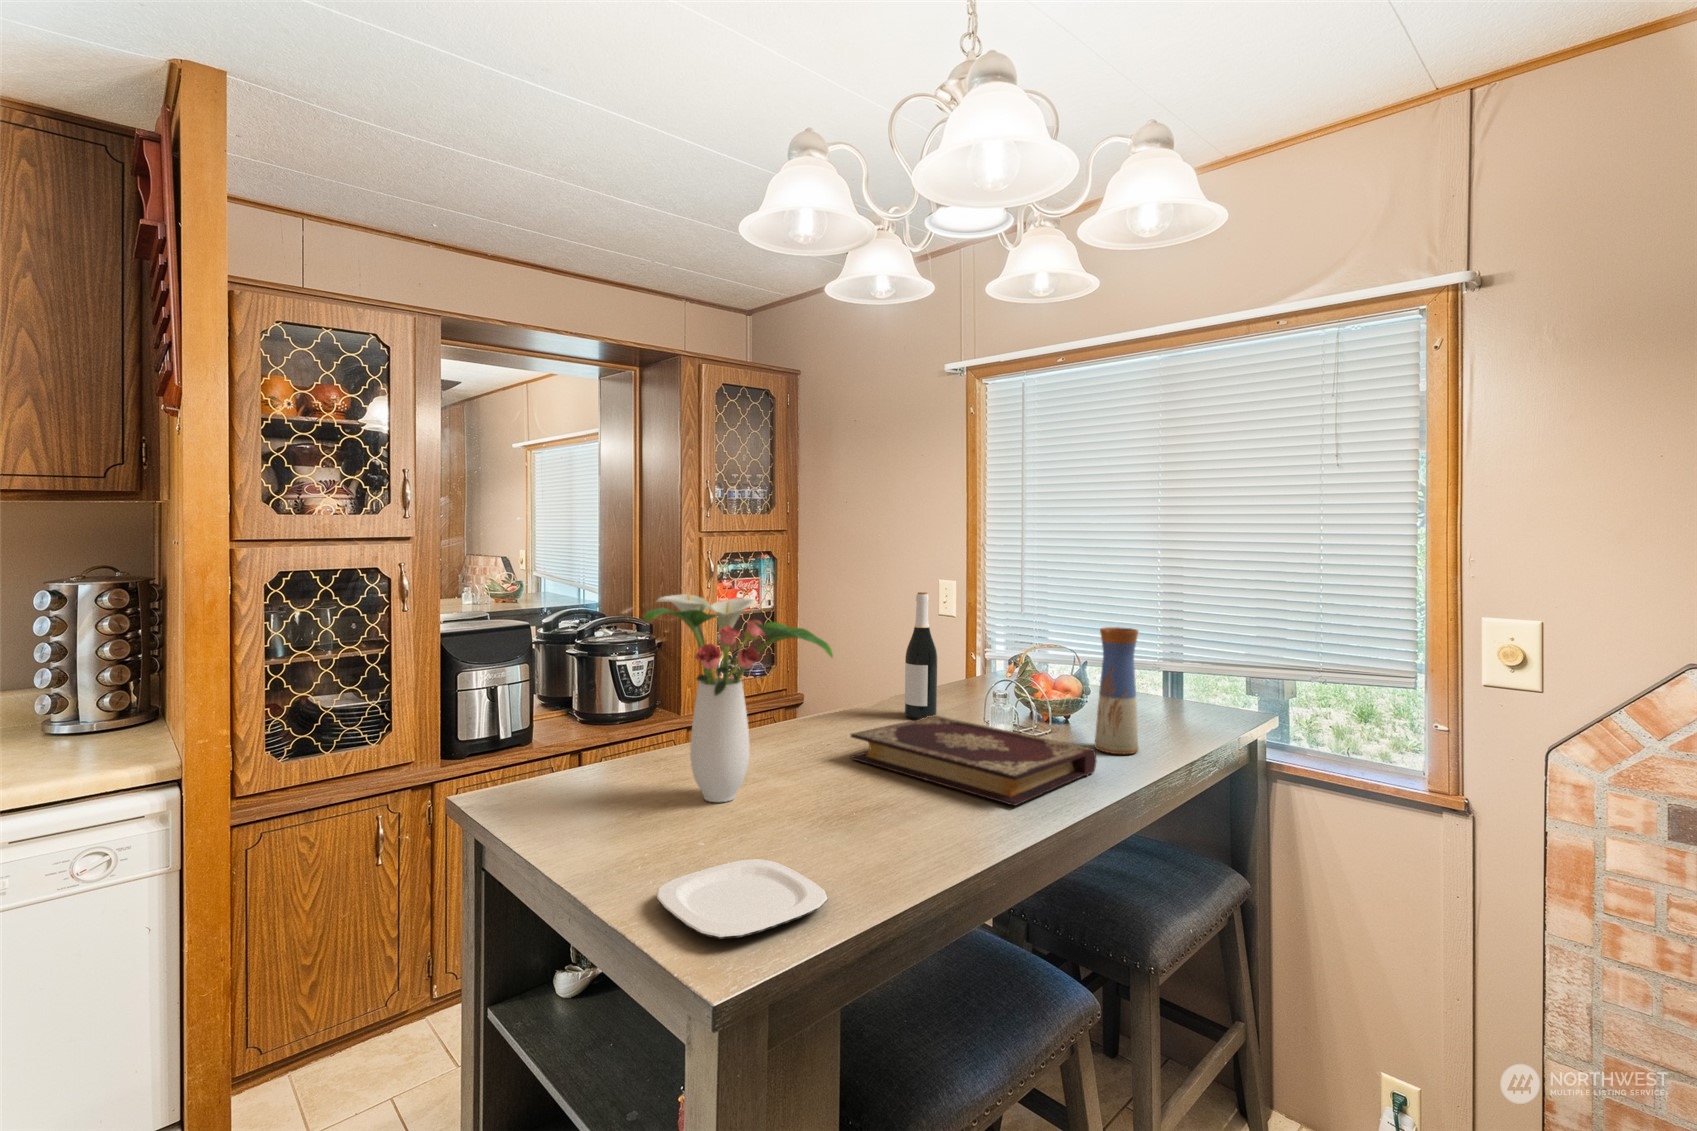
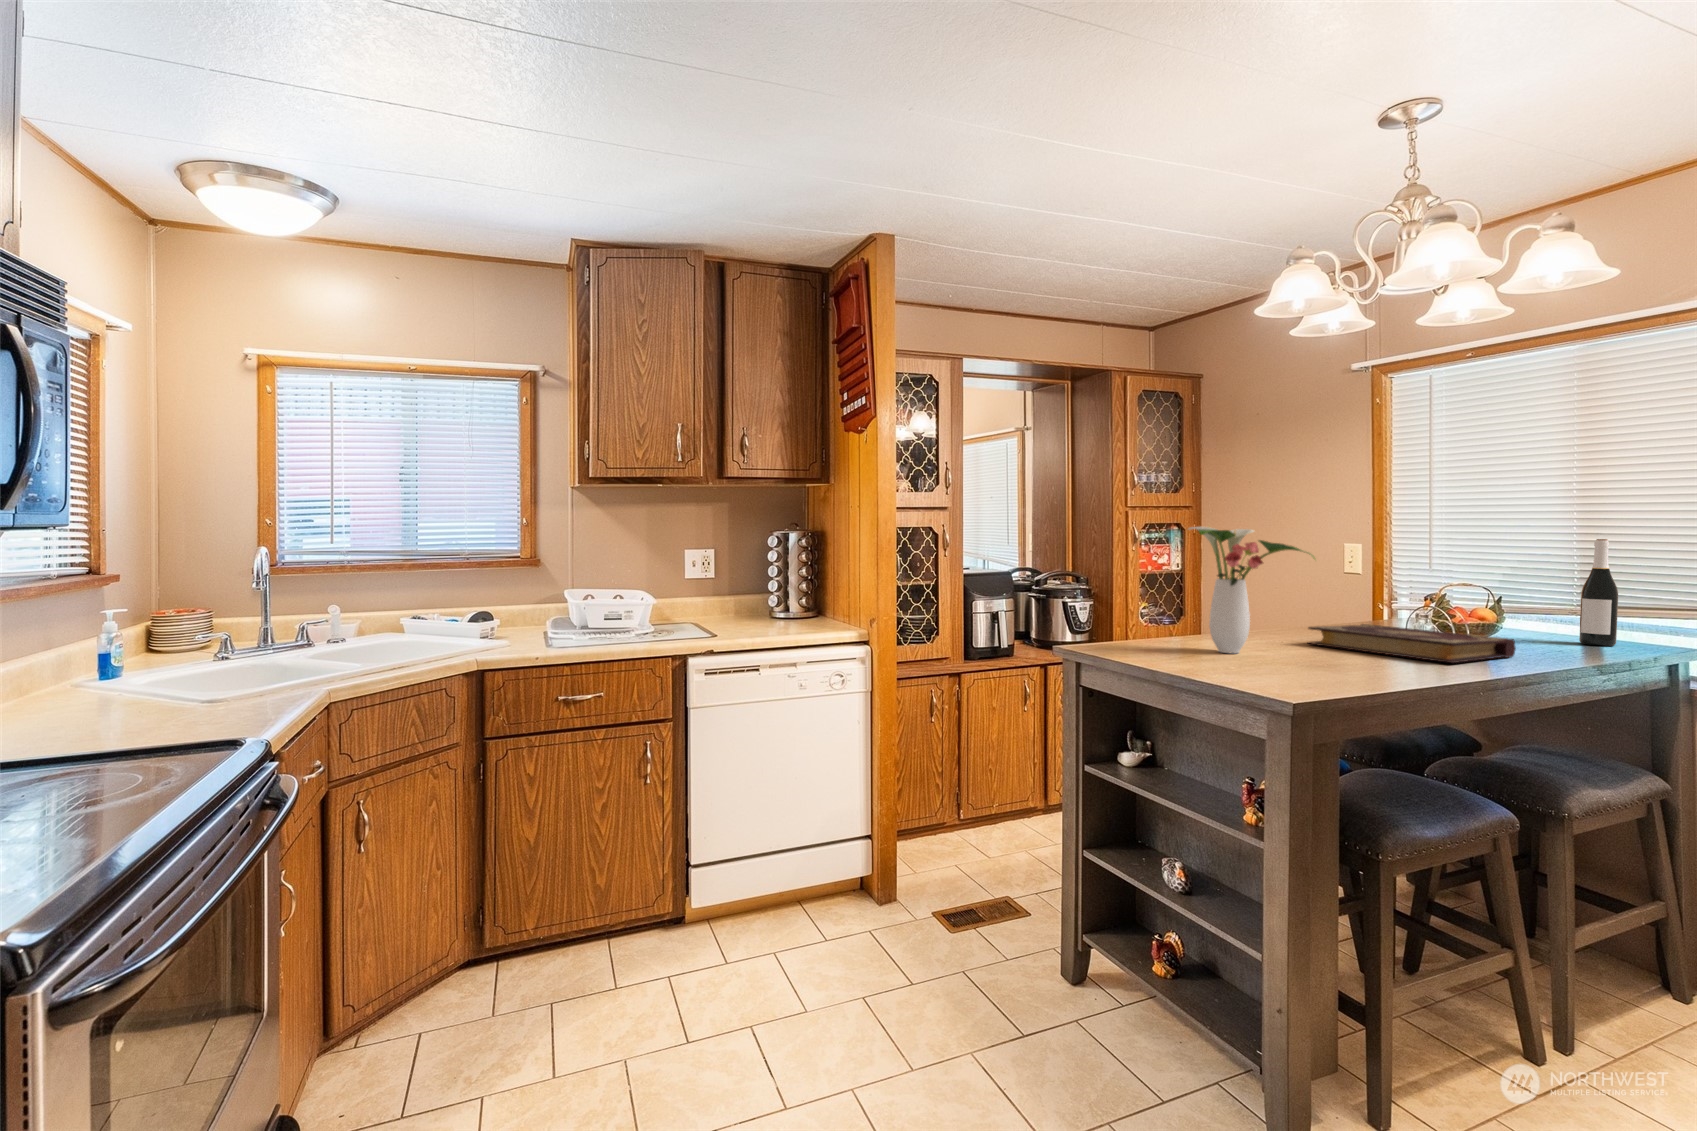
wine bottle: present [905,592,938,719] -> present [1579,539,1618,646]
vase: present [1095,627,1138,754] -> none [1511,558,1554,652]
plate: present [657,859,828,939] -> none [1235,666,1342,685]

